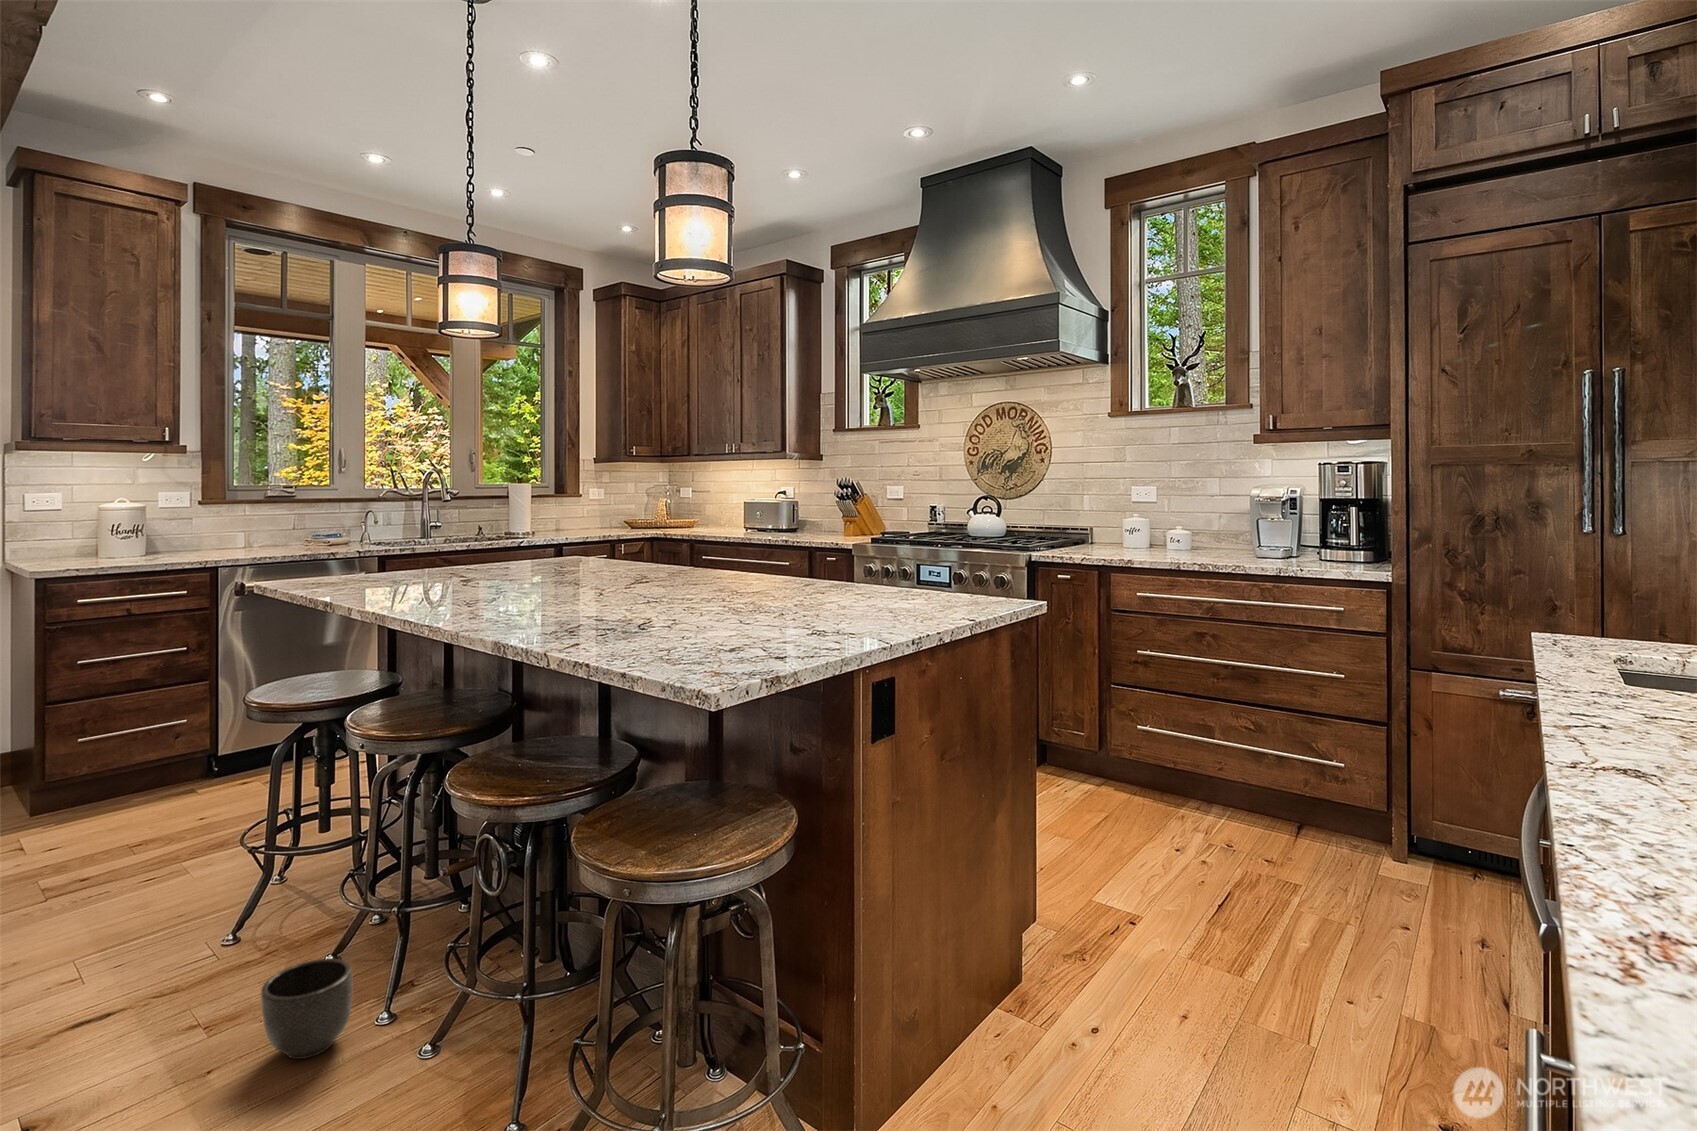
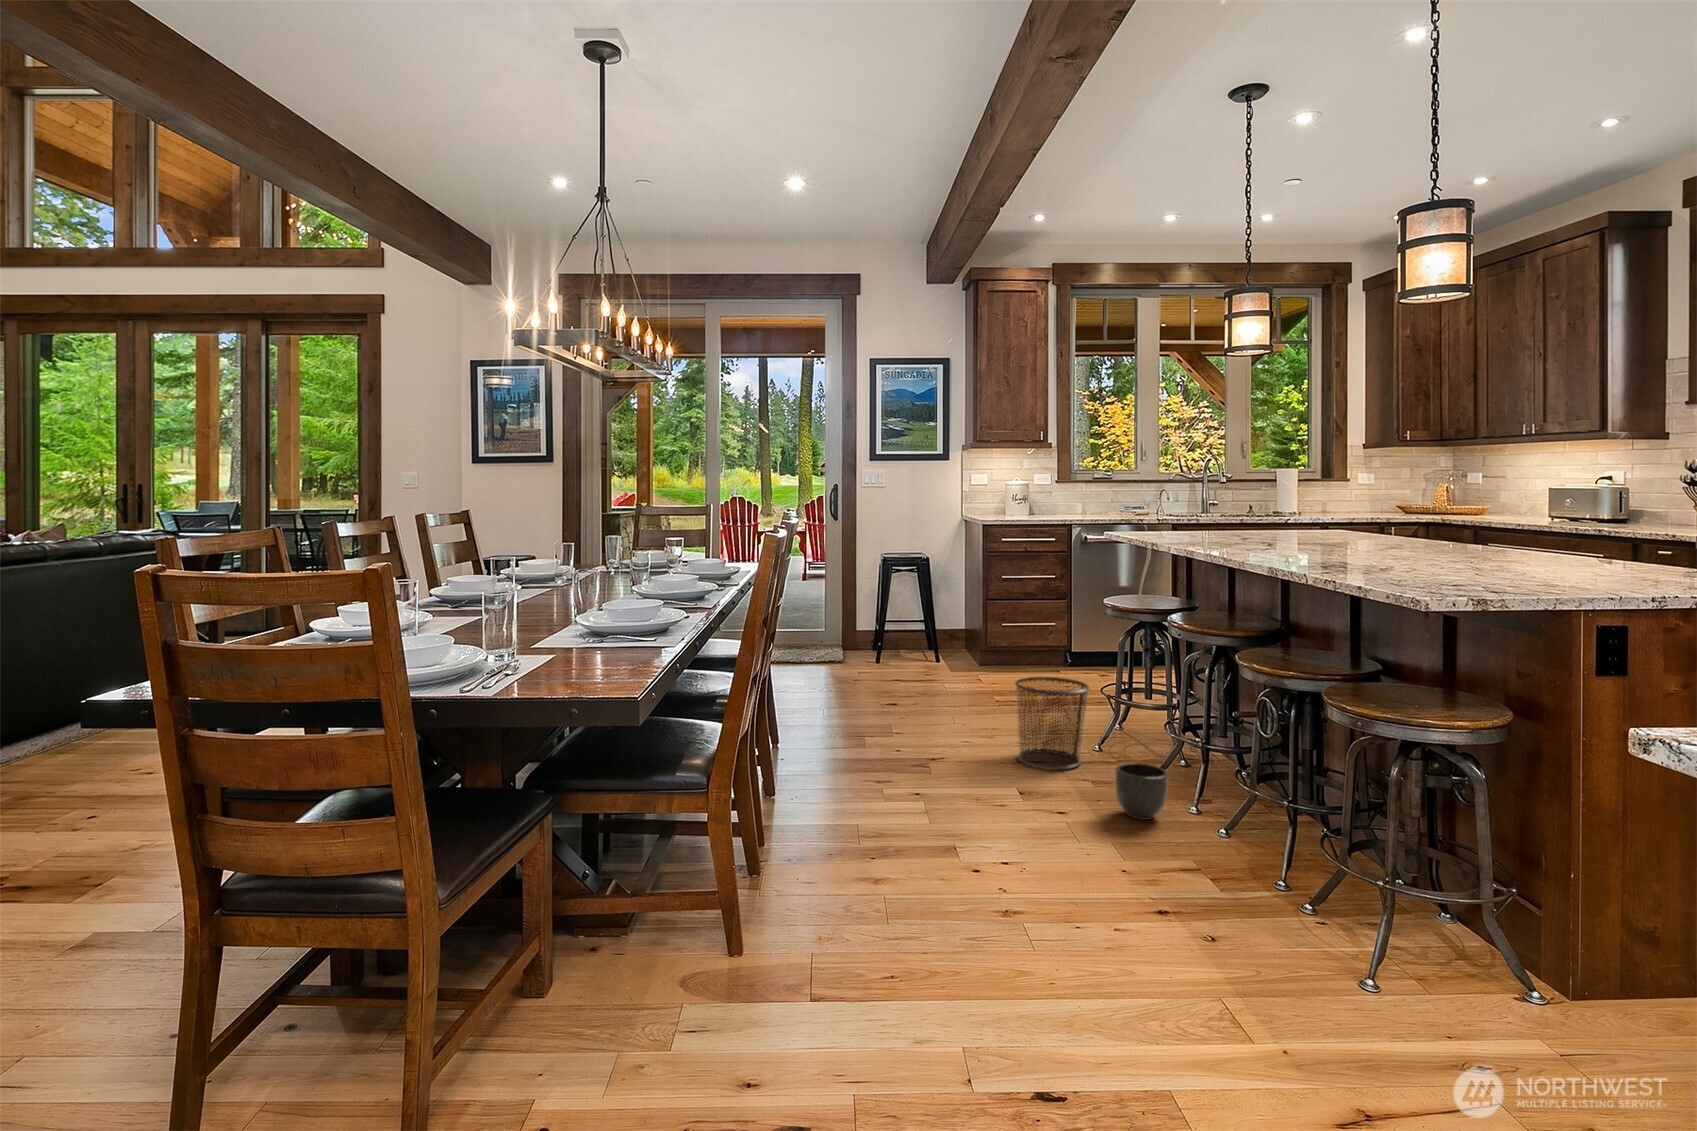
trash can: none [74,833,228,1006] -> present [1015,677,1090,770]

